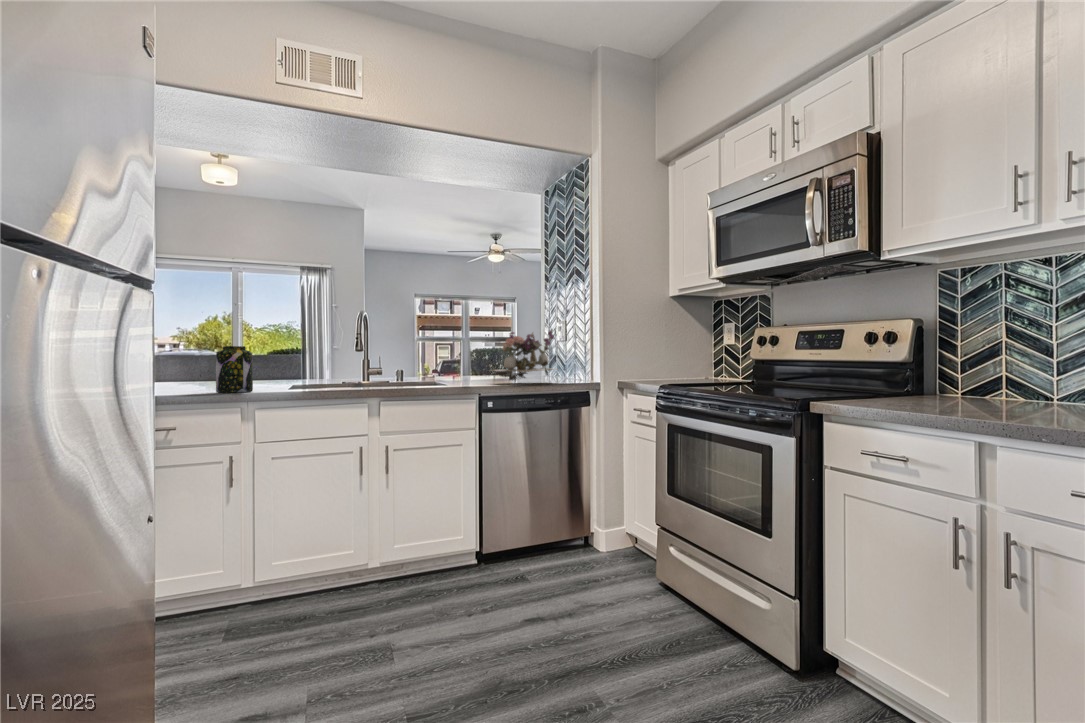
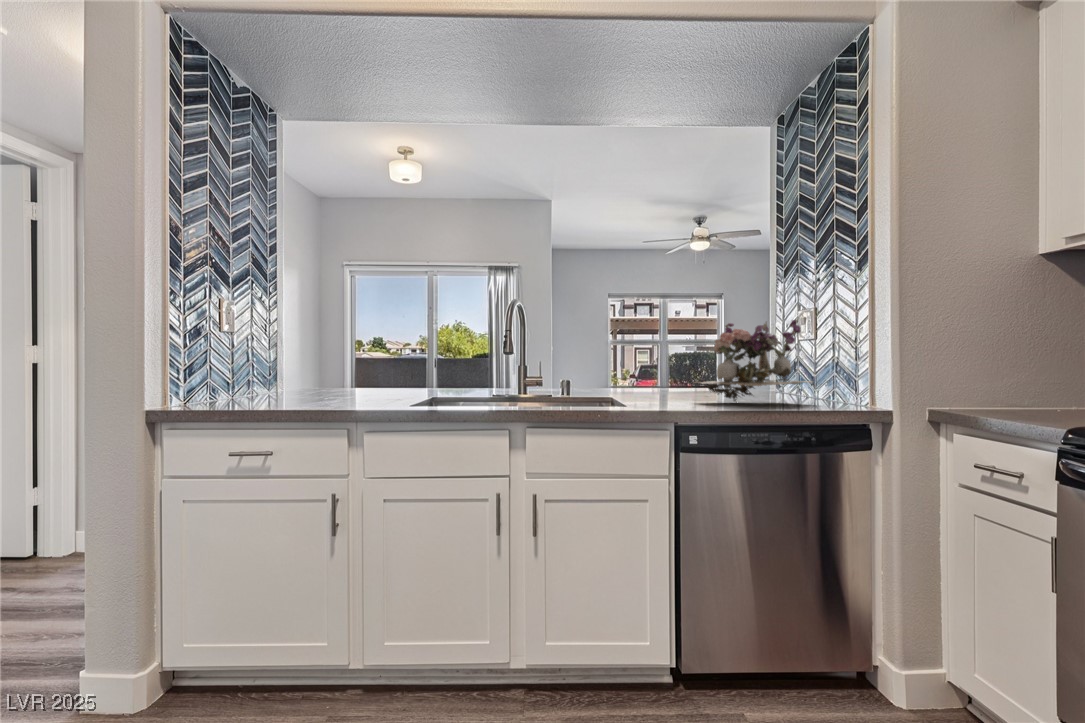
jar: present [216,346,253,393] -> none [315,346,360,409]

